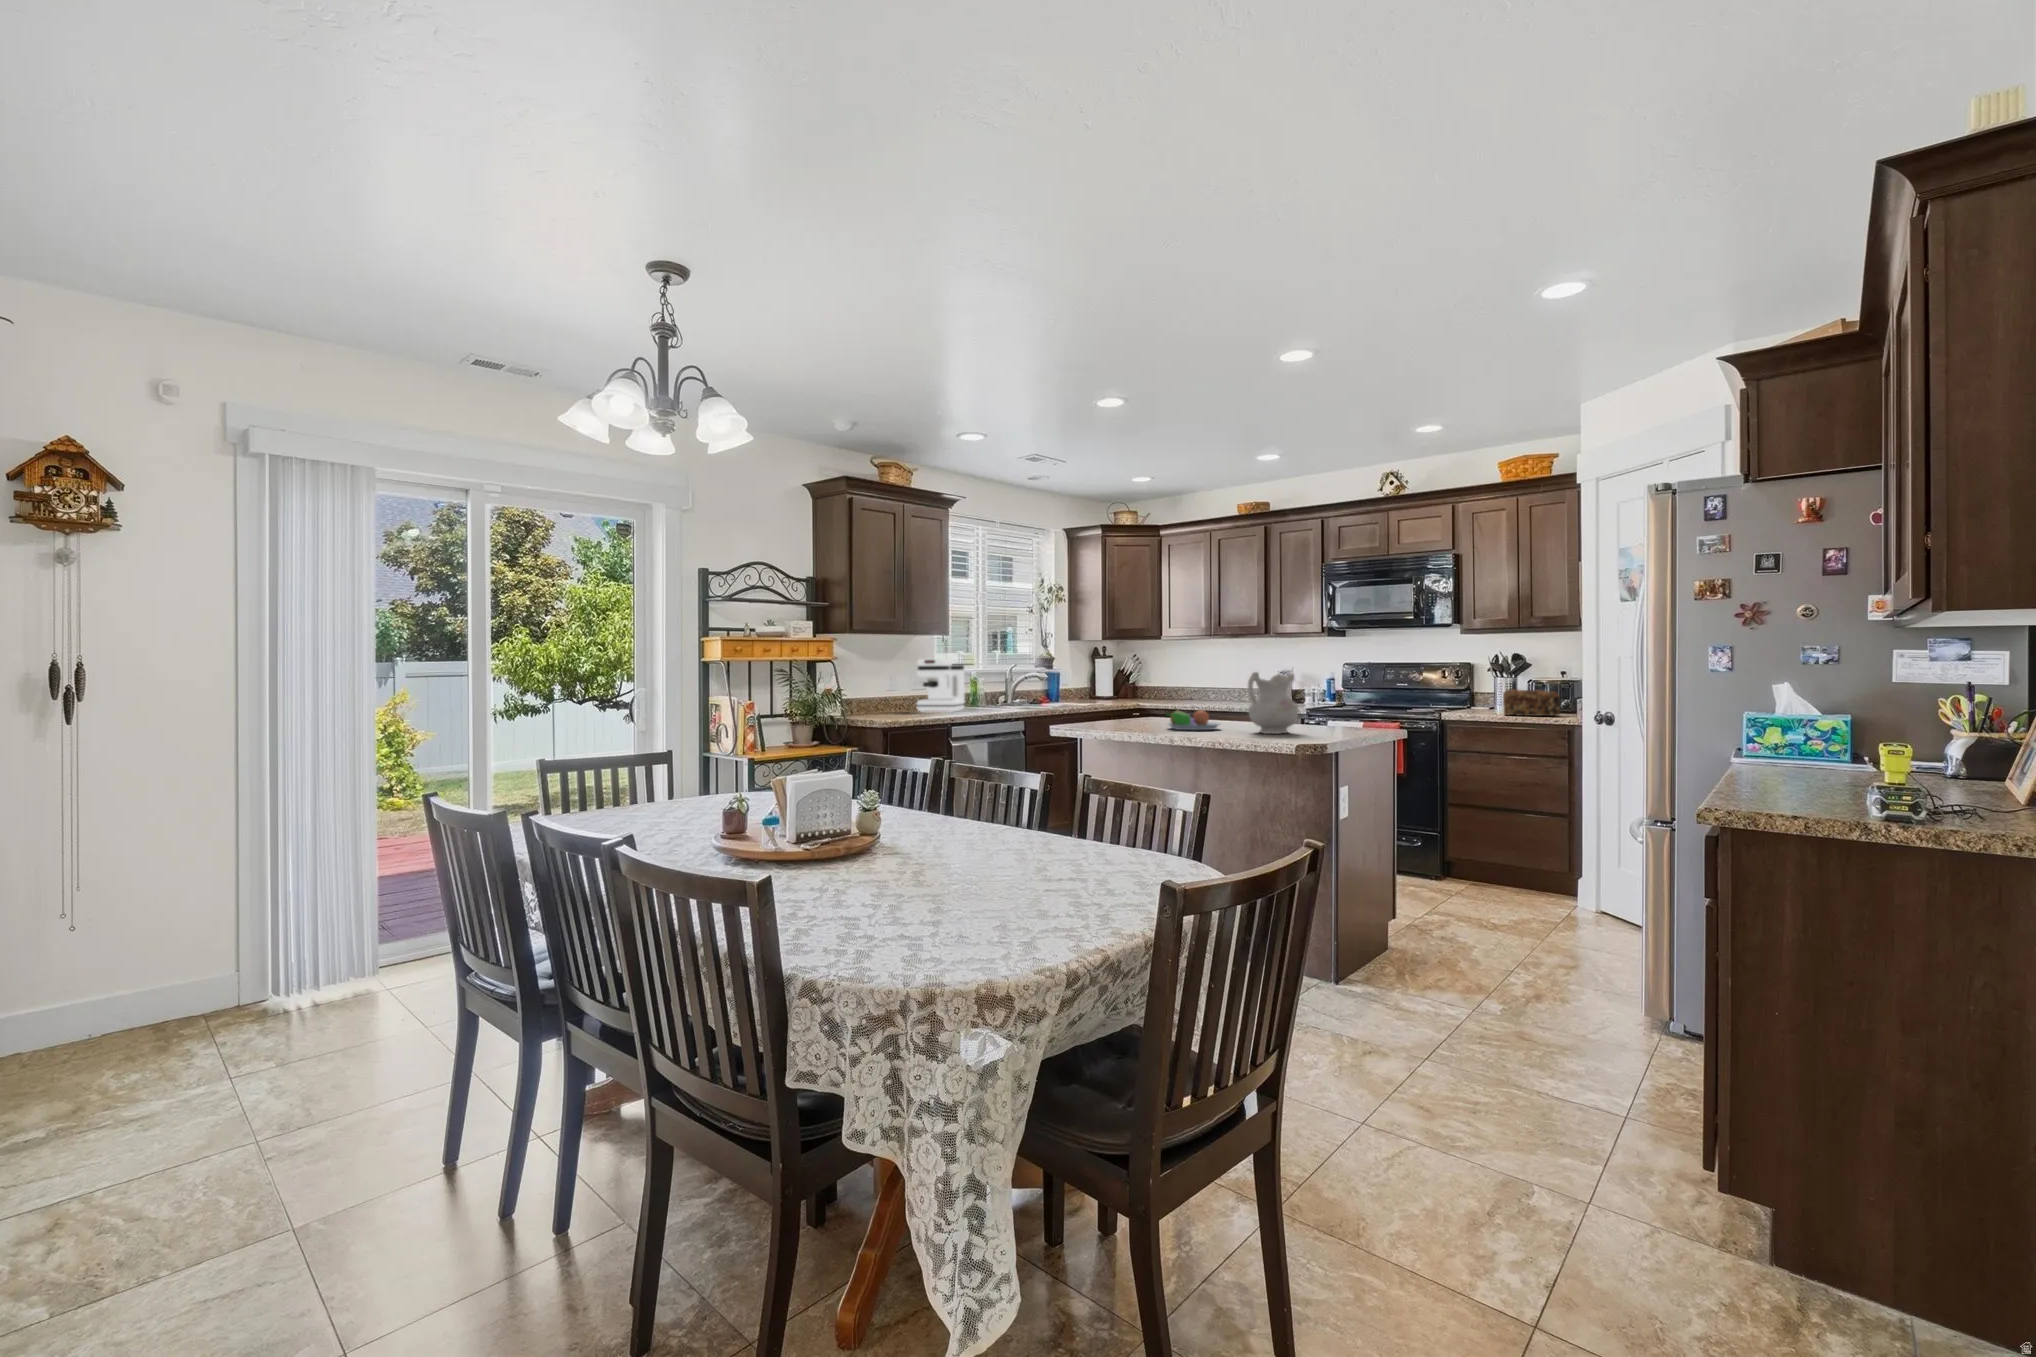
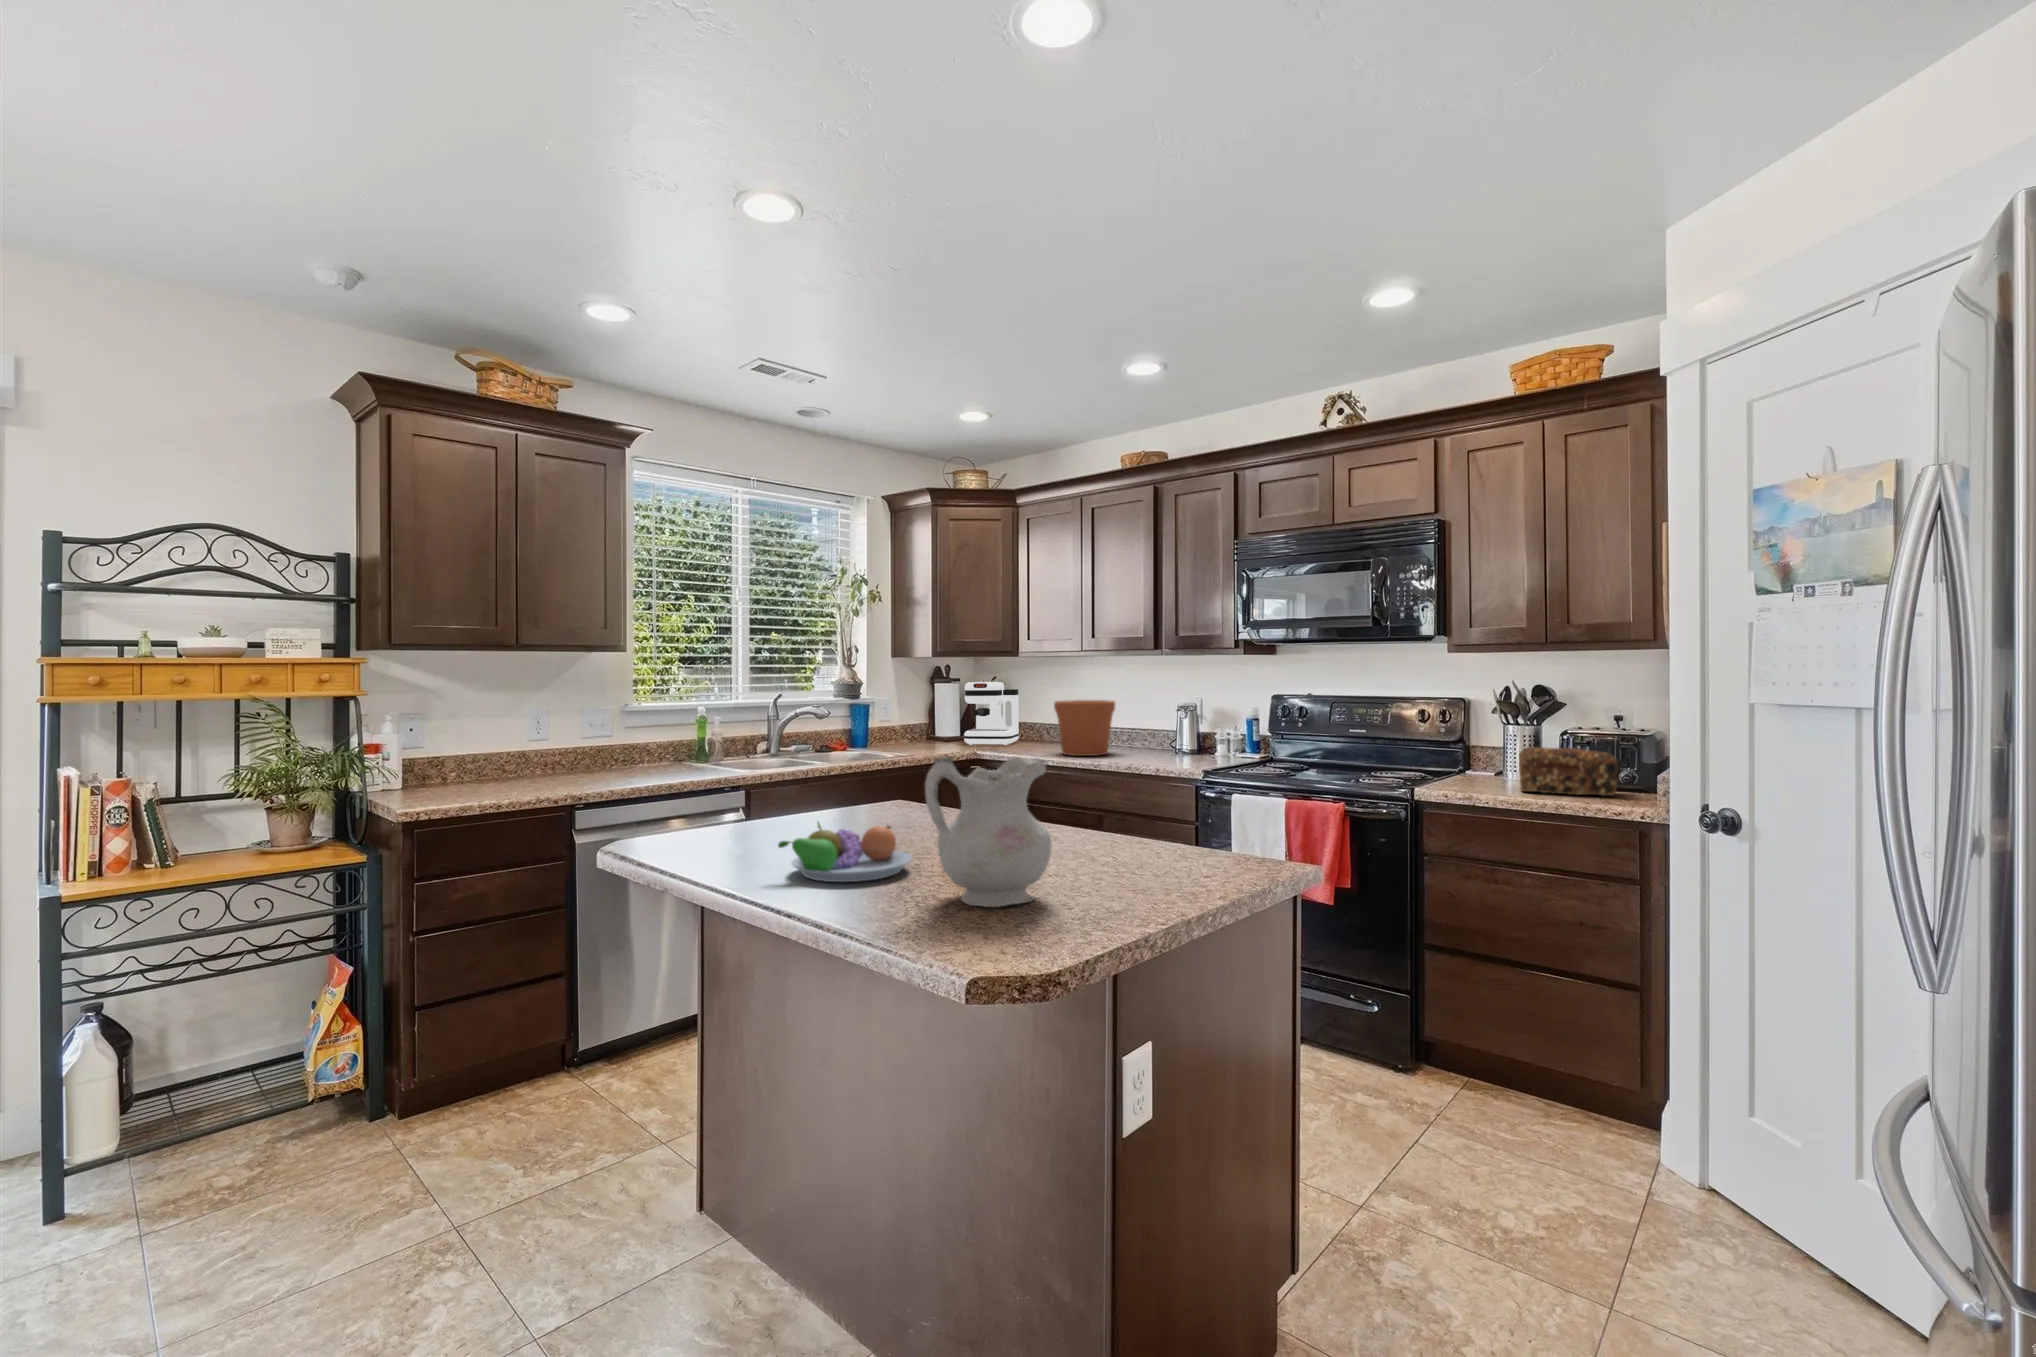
coffee maker: present [917,659,965,712] -> present [964,682,1019,745]
flower pot: none [1195,668,1237,704] -> present [1054,700,1115,756]

